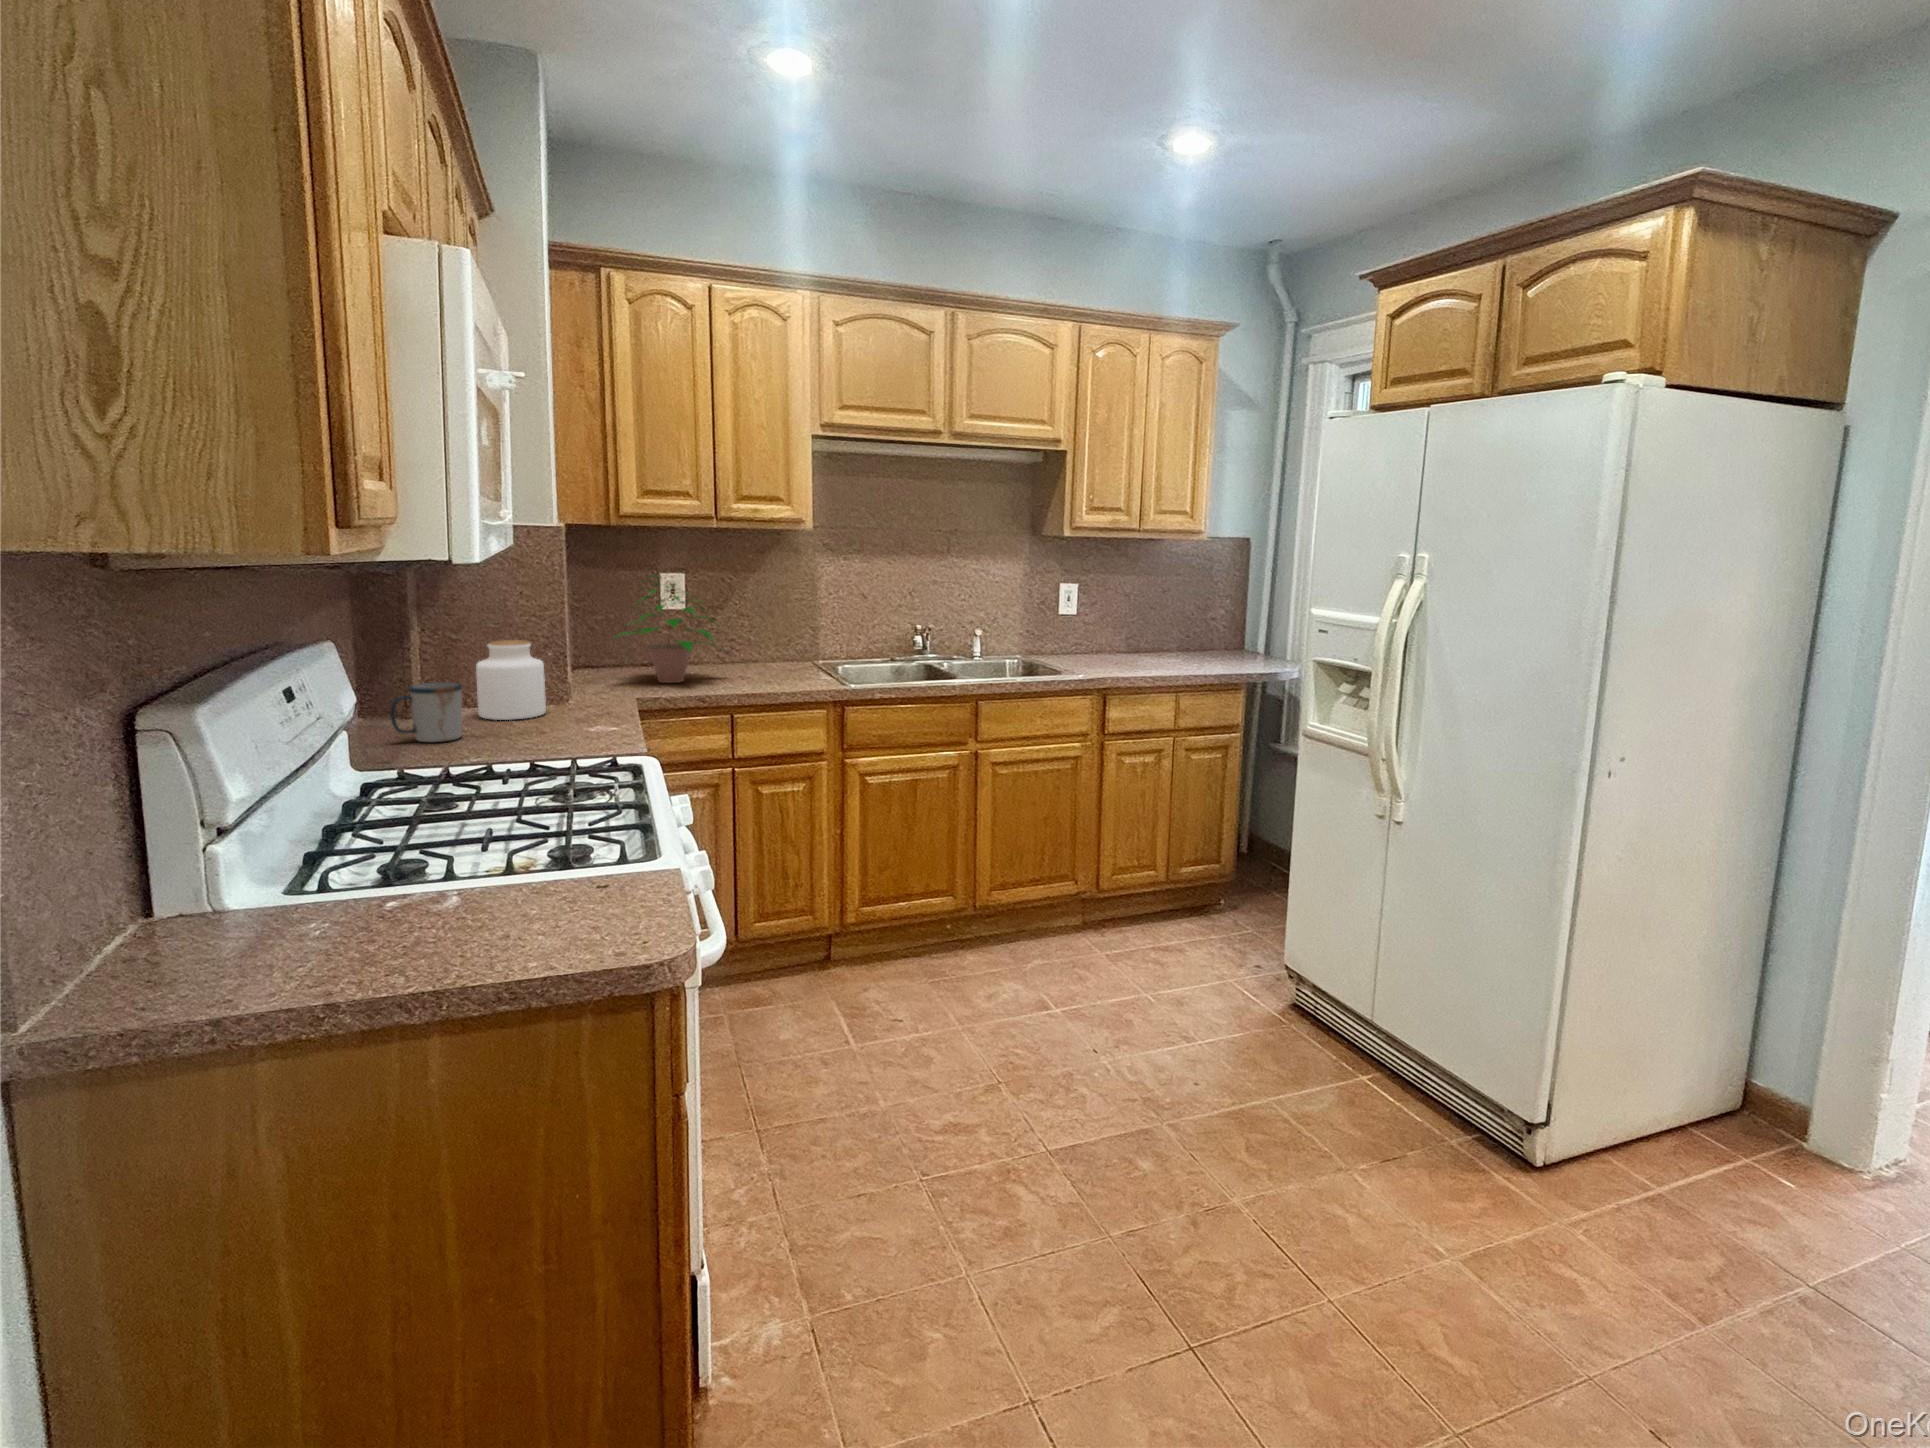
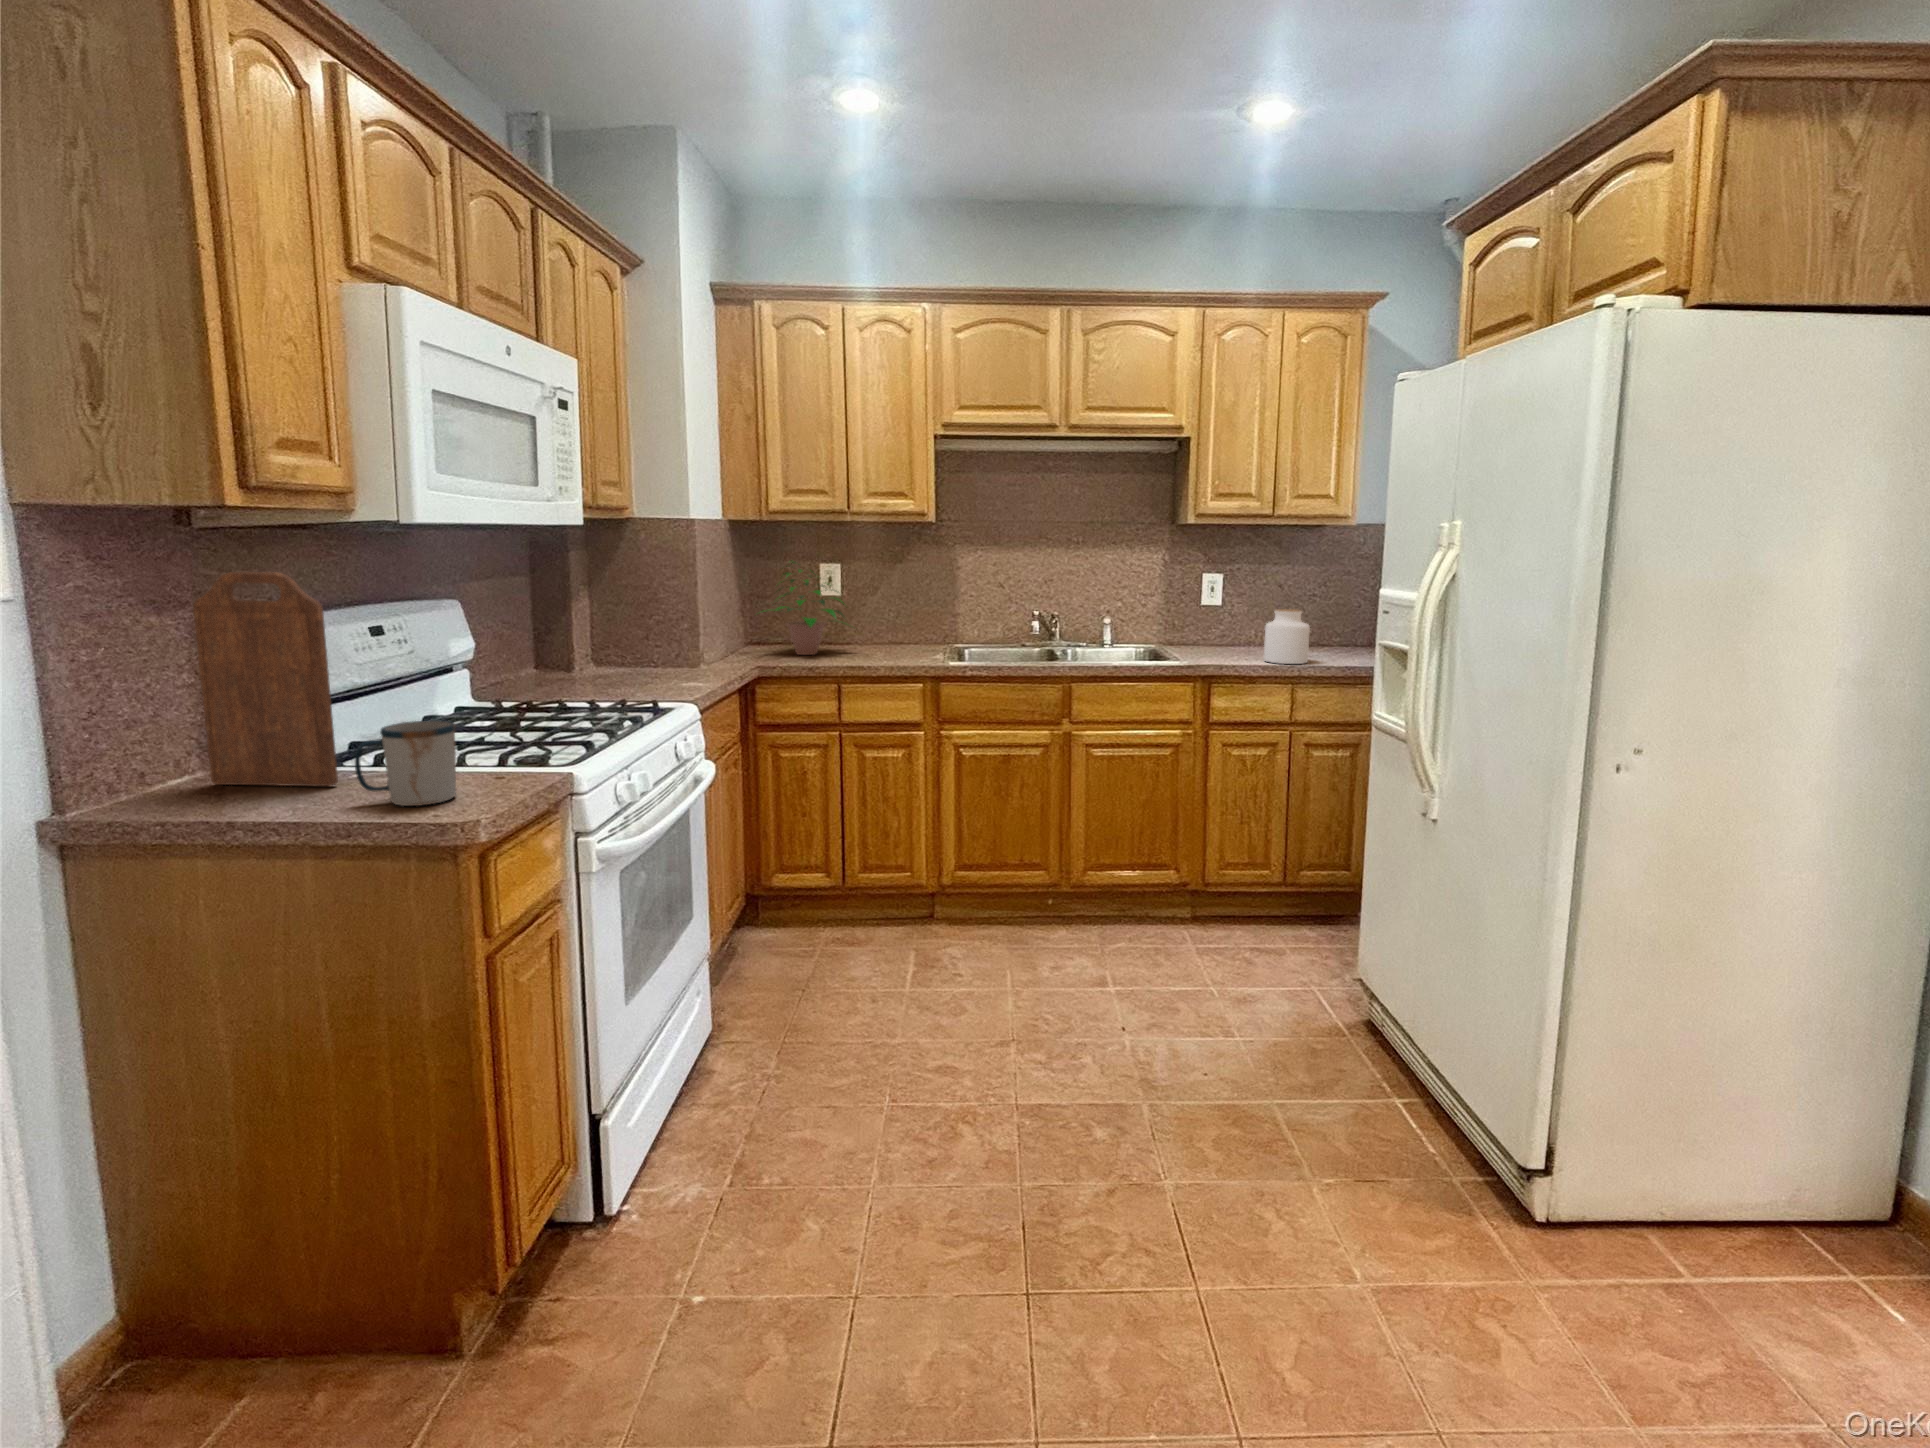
cutting board: none [161,640,389,941] -> present [193,572,338,786]
jar: present [476,640,546,720] -> present [1264,609,1310,664]
mug: present [391,682,462,742] -> present [355,720,456,806]

